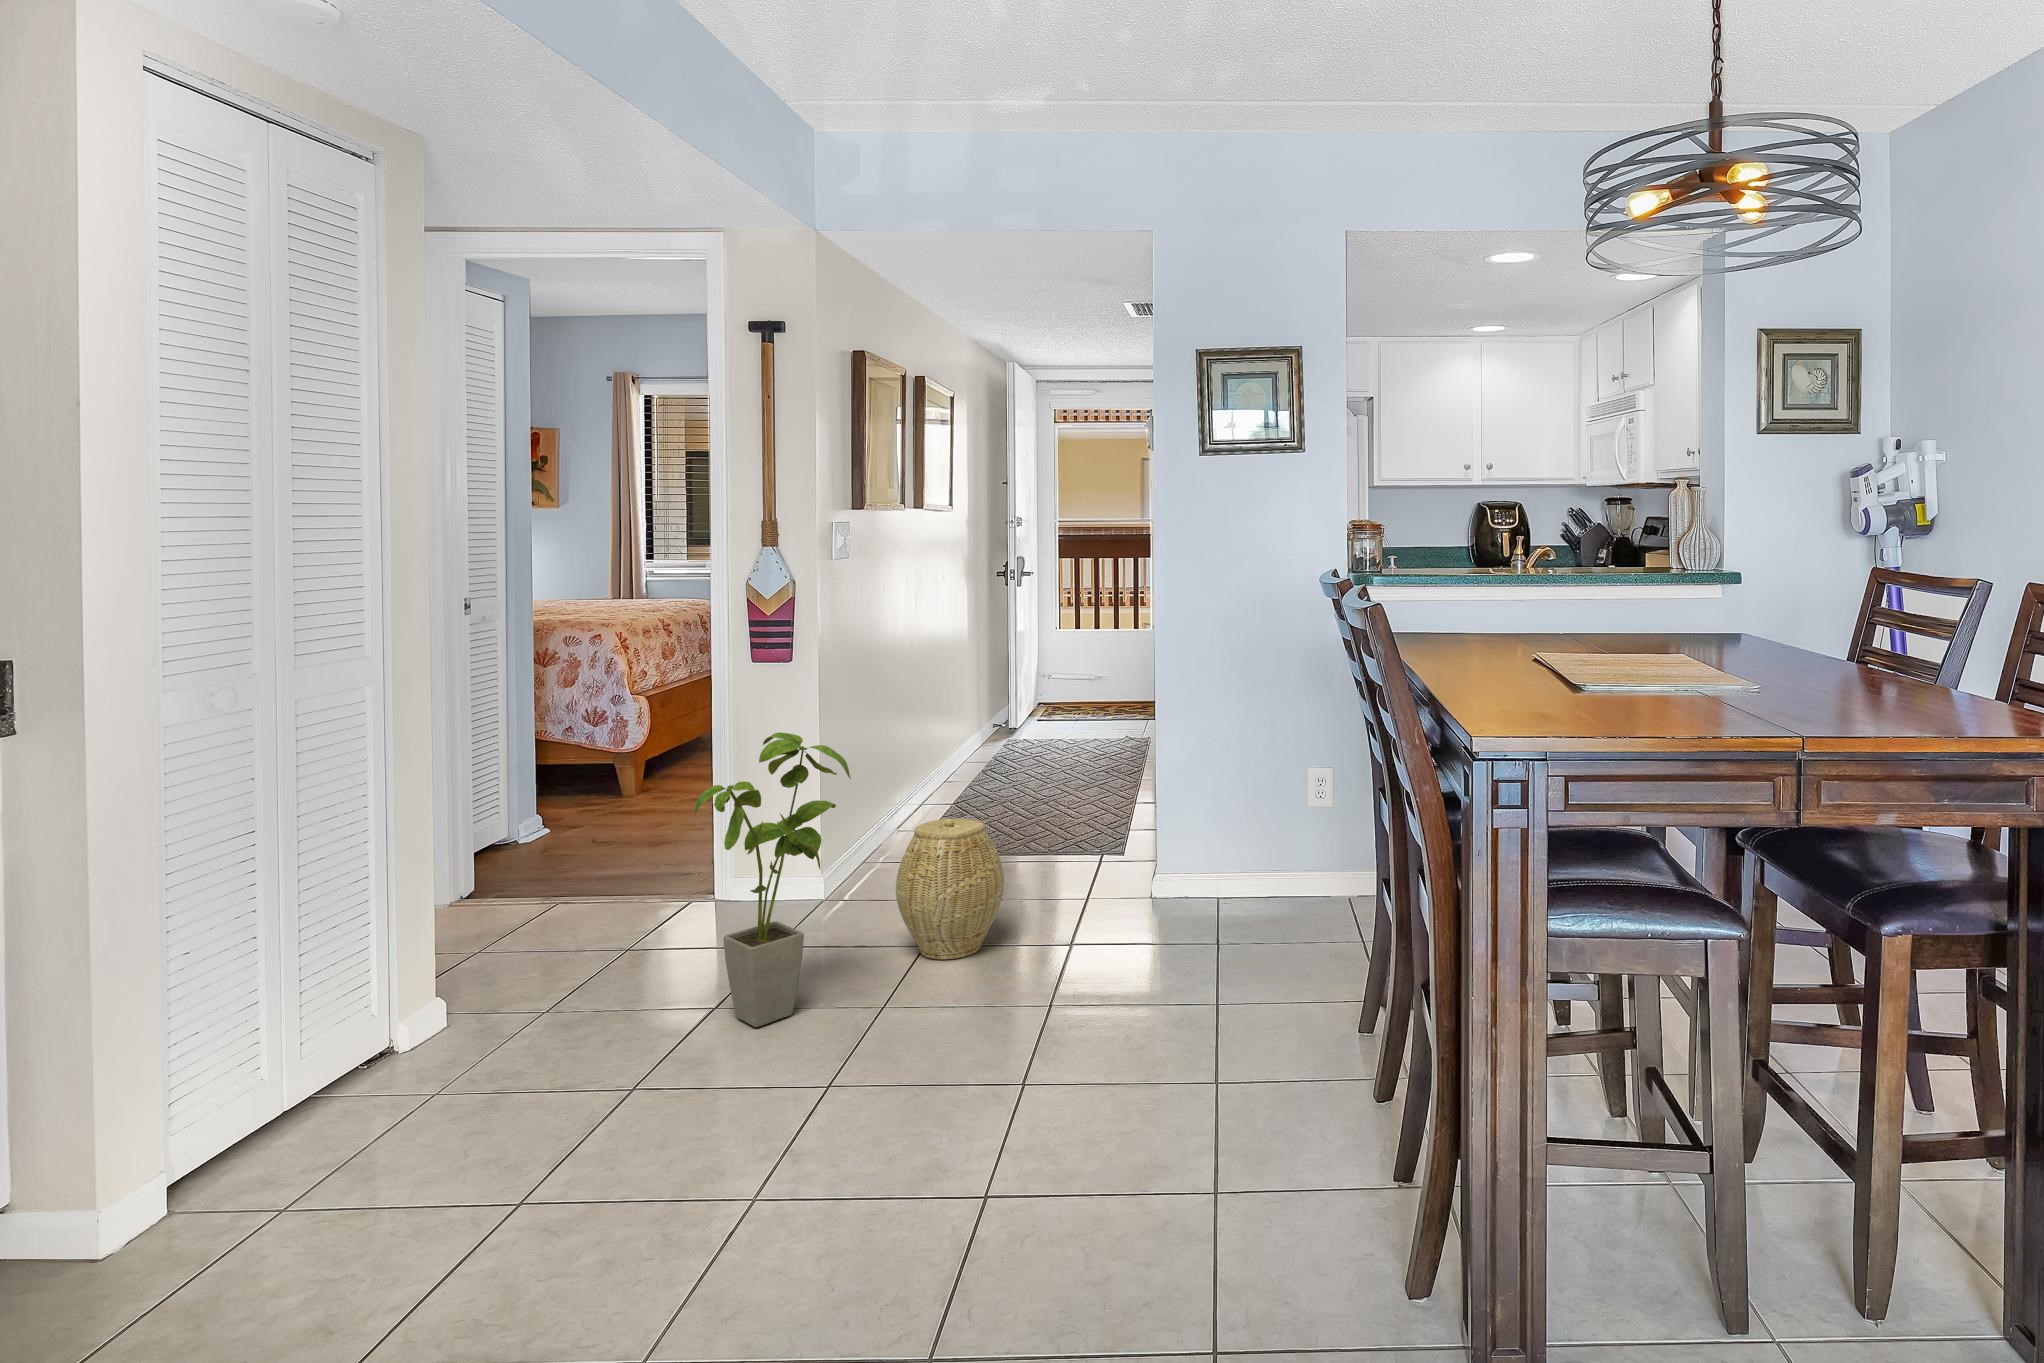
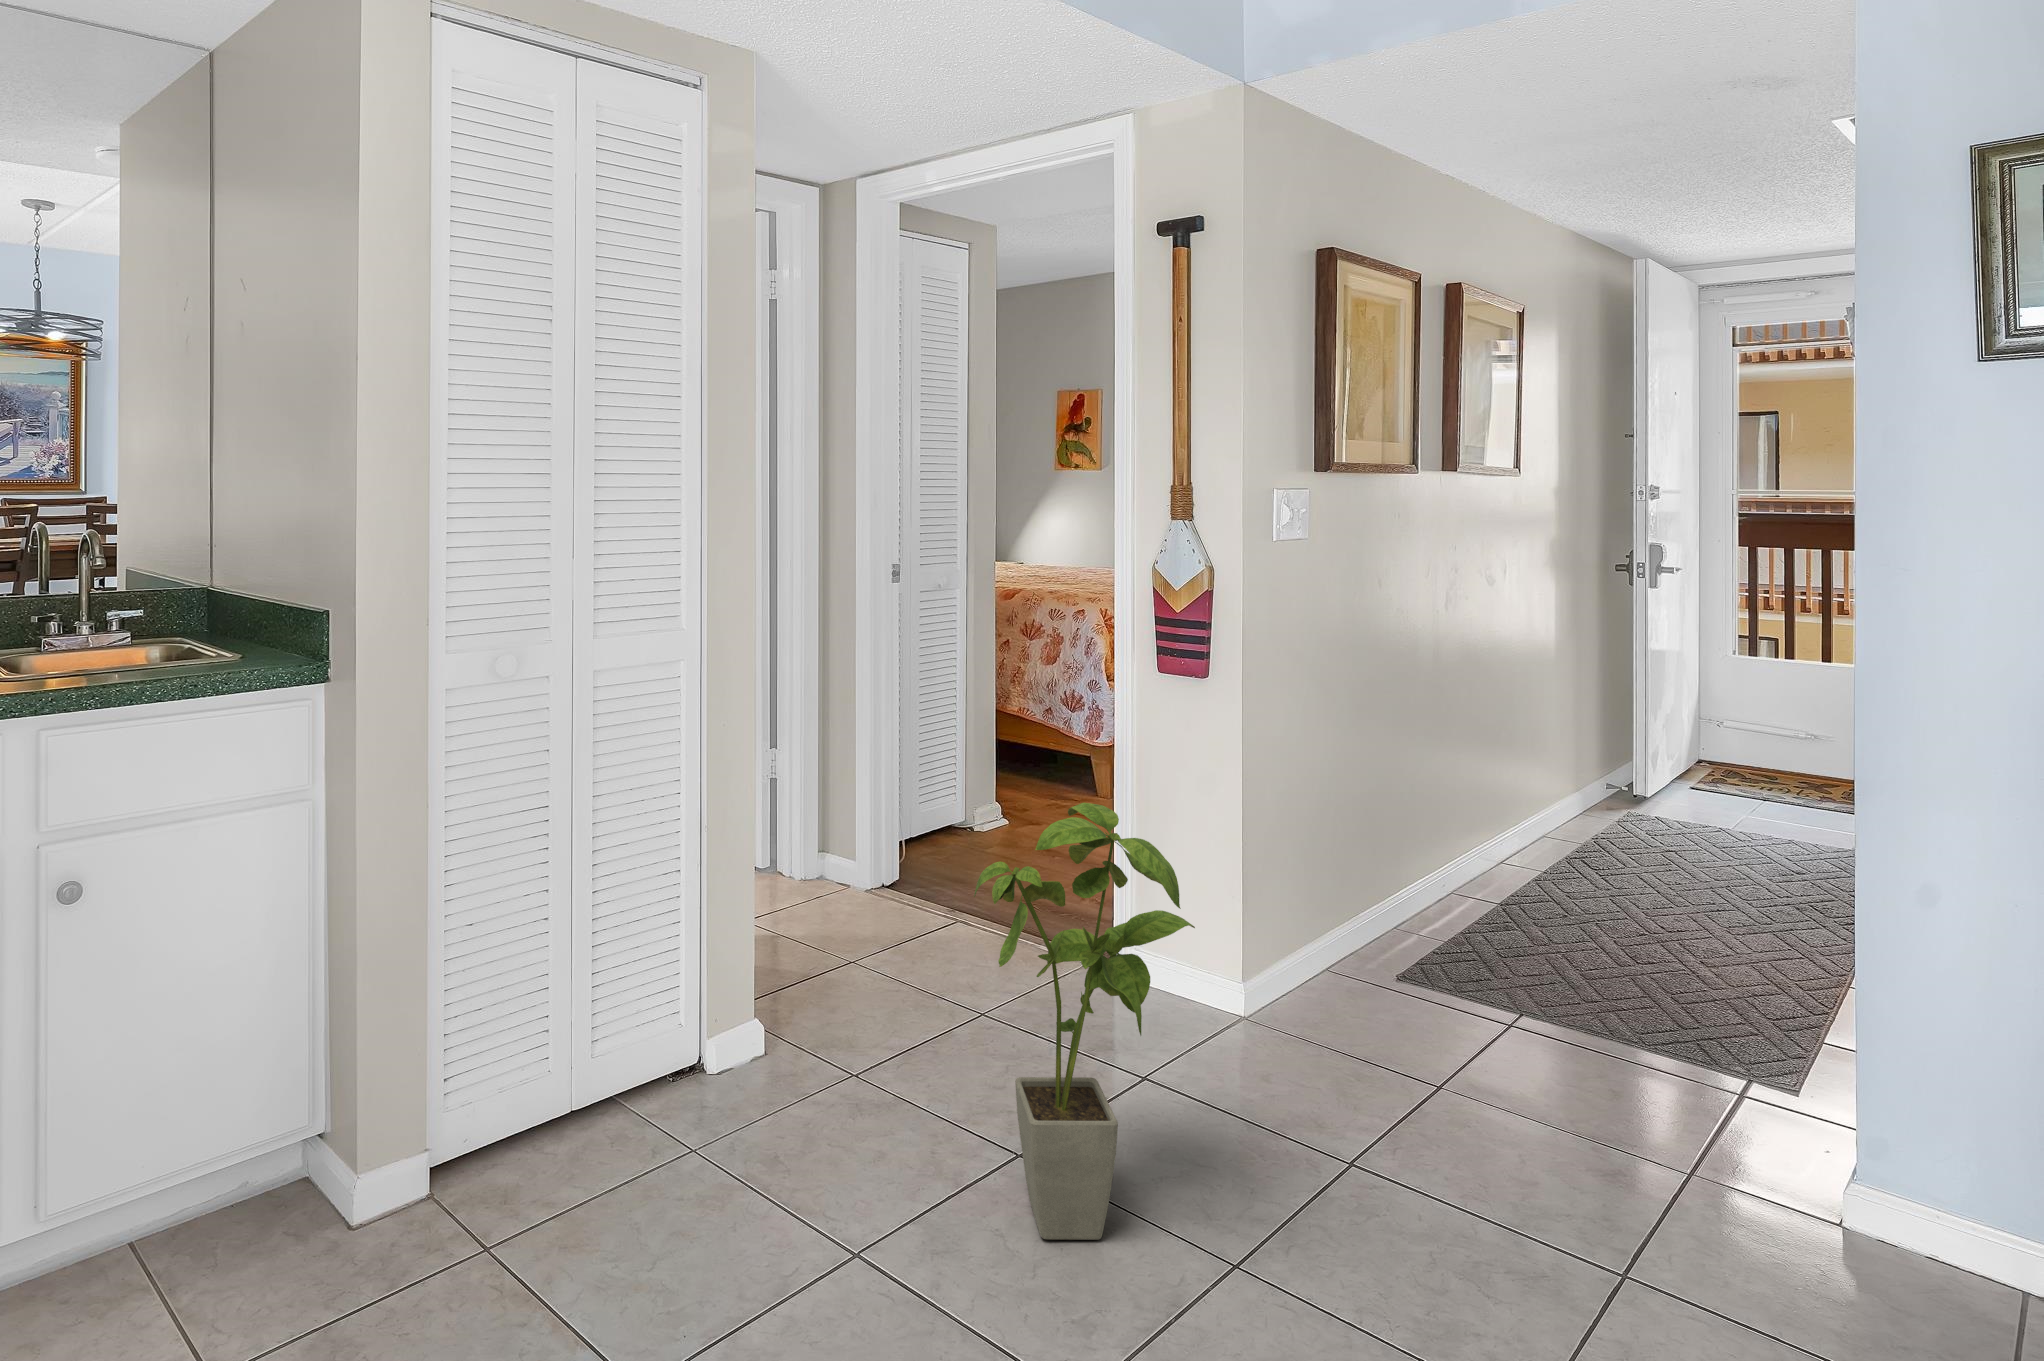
woven basket: present [896,819,1004,959] -> none [1305,983,1513,1251]

